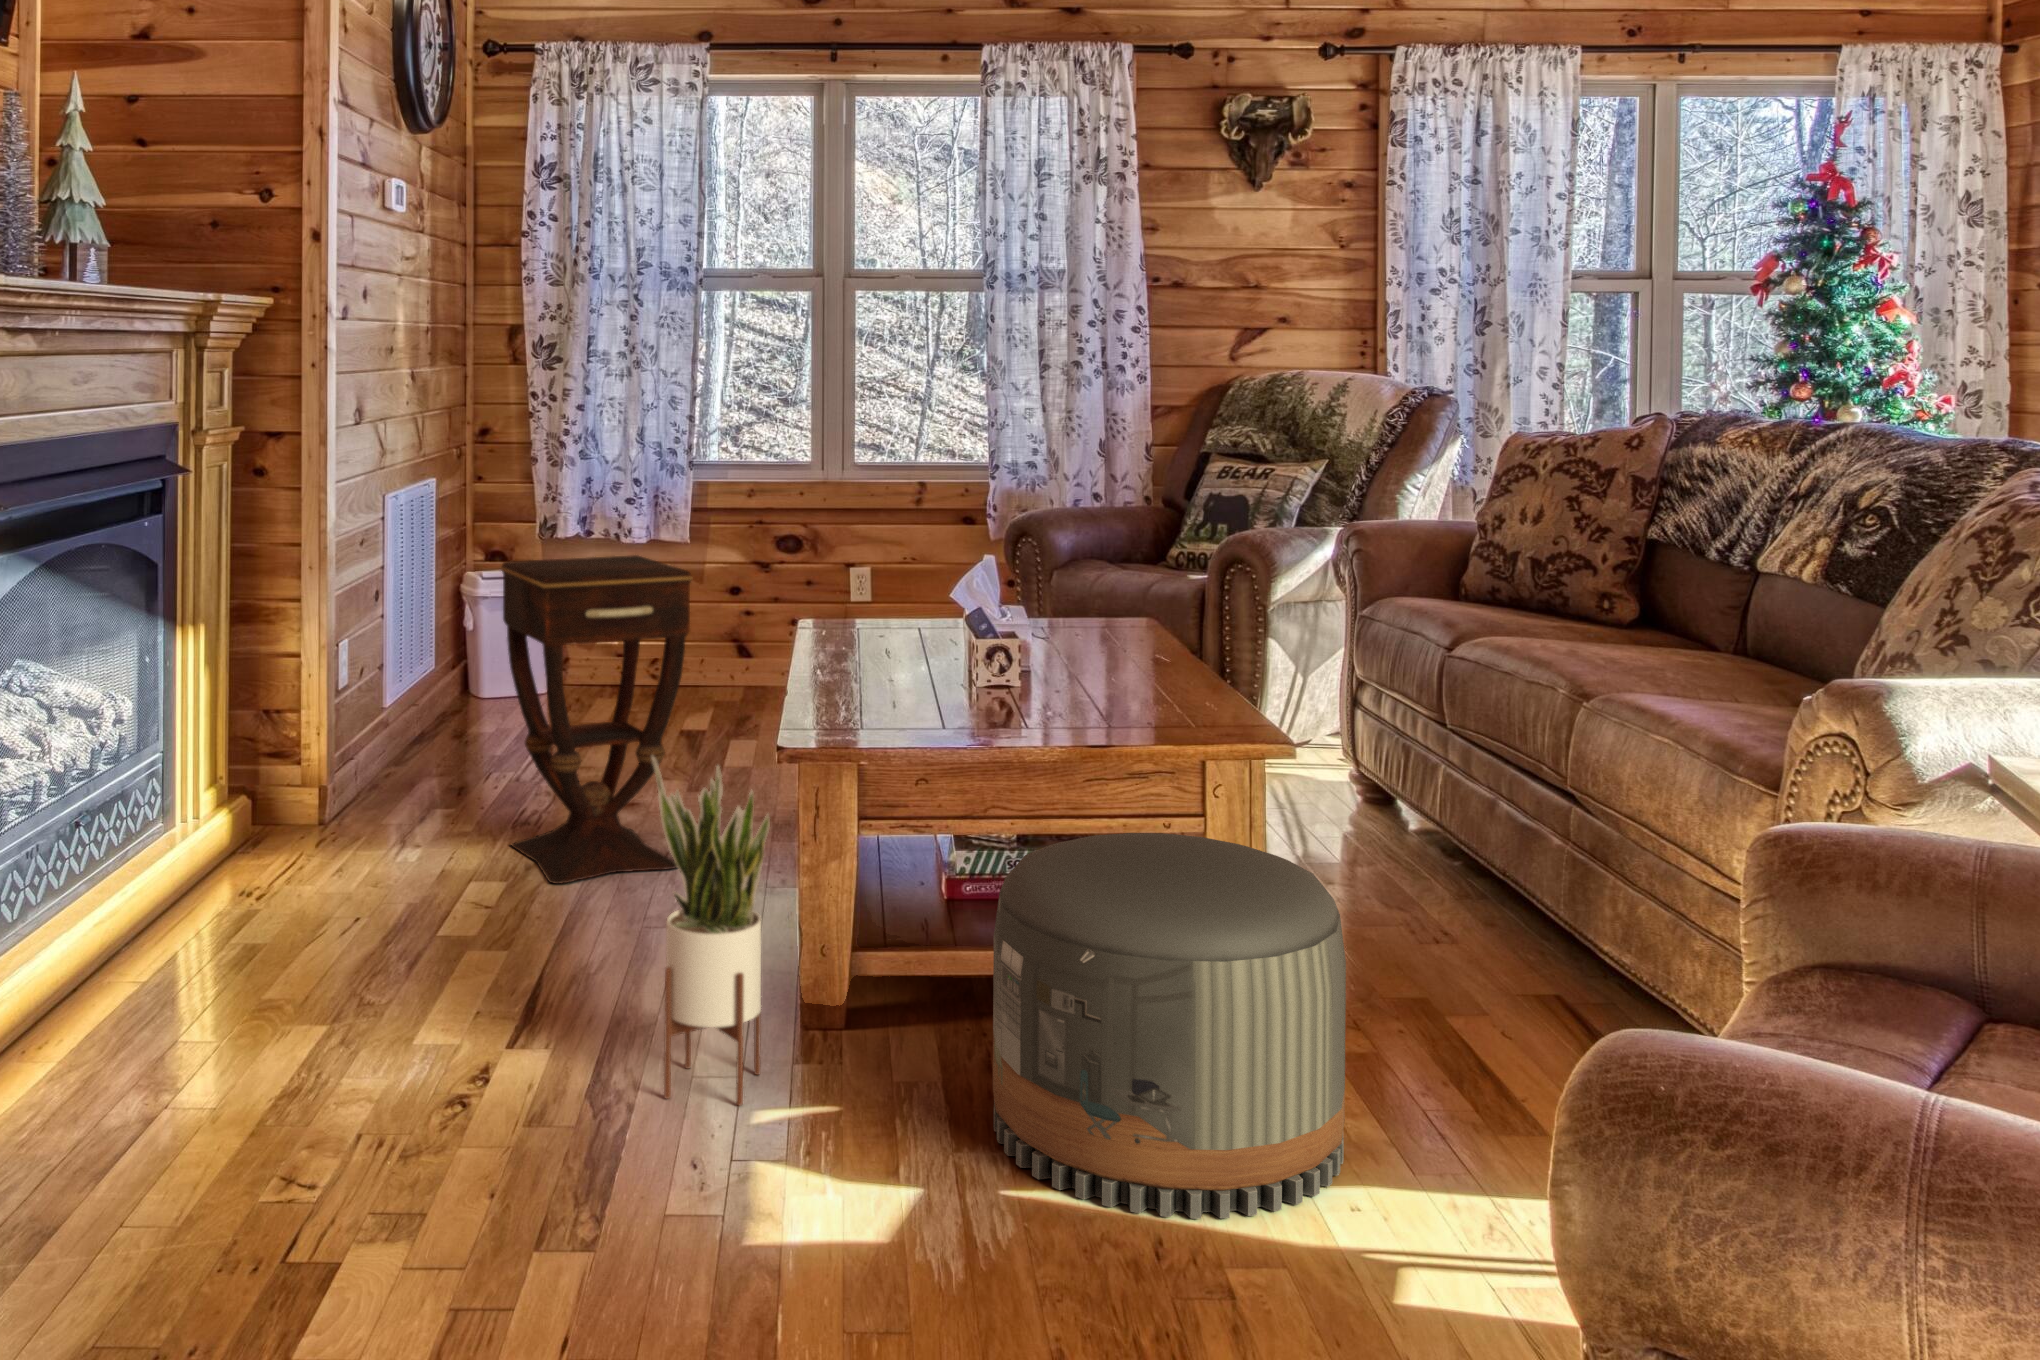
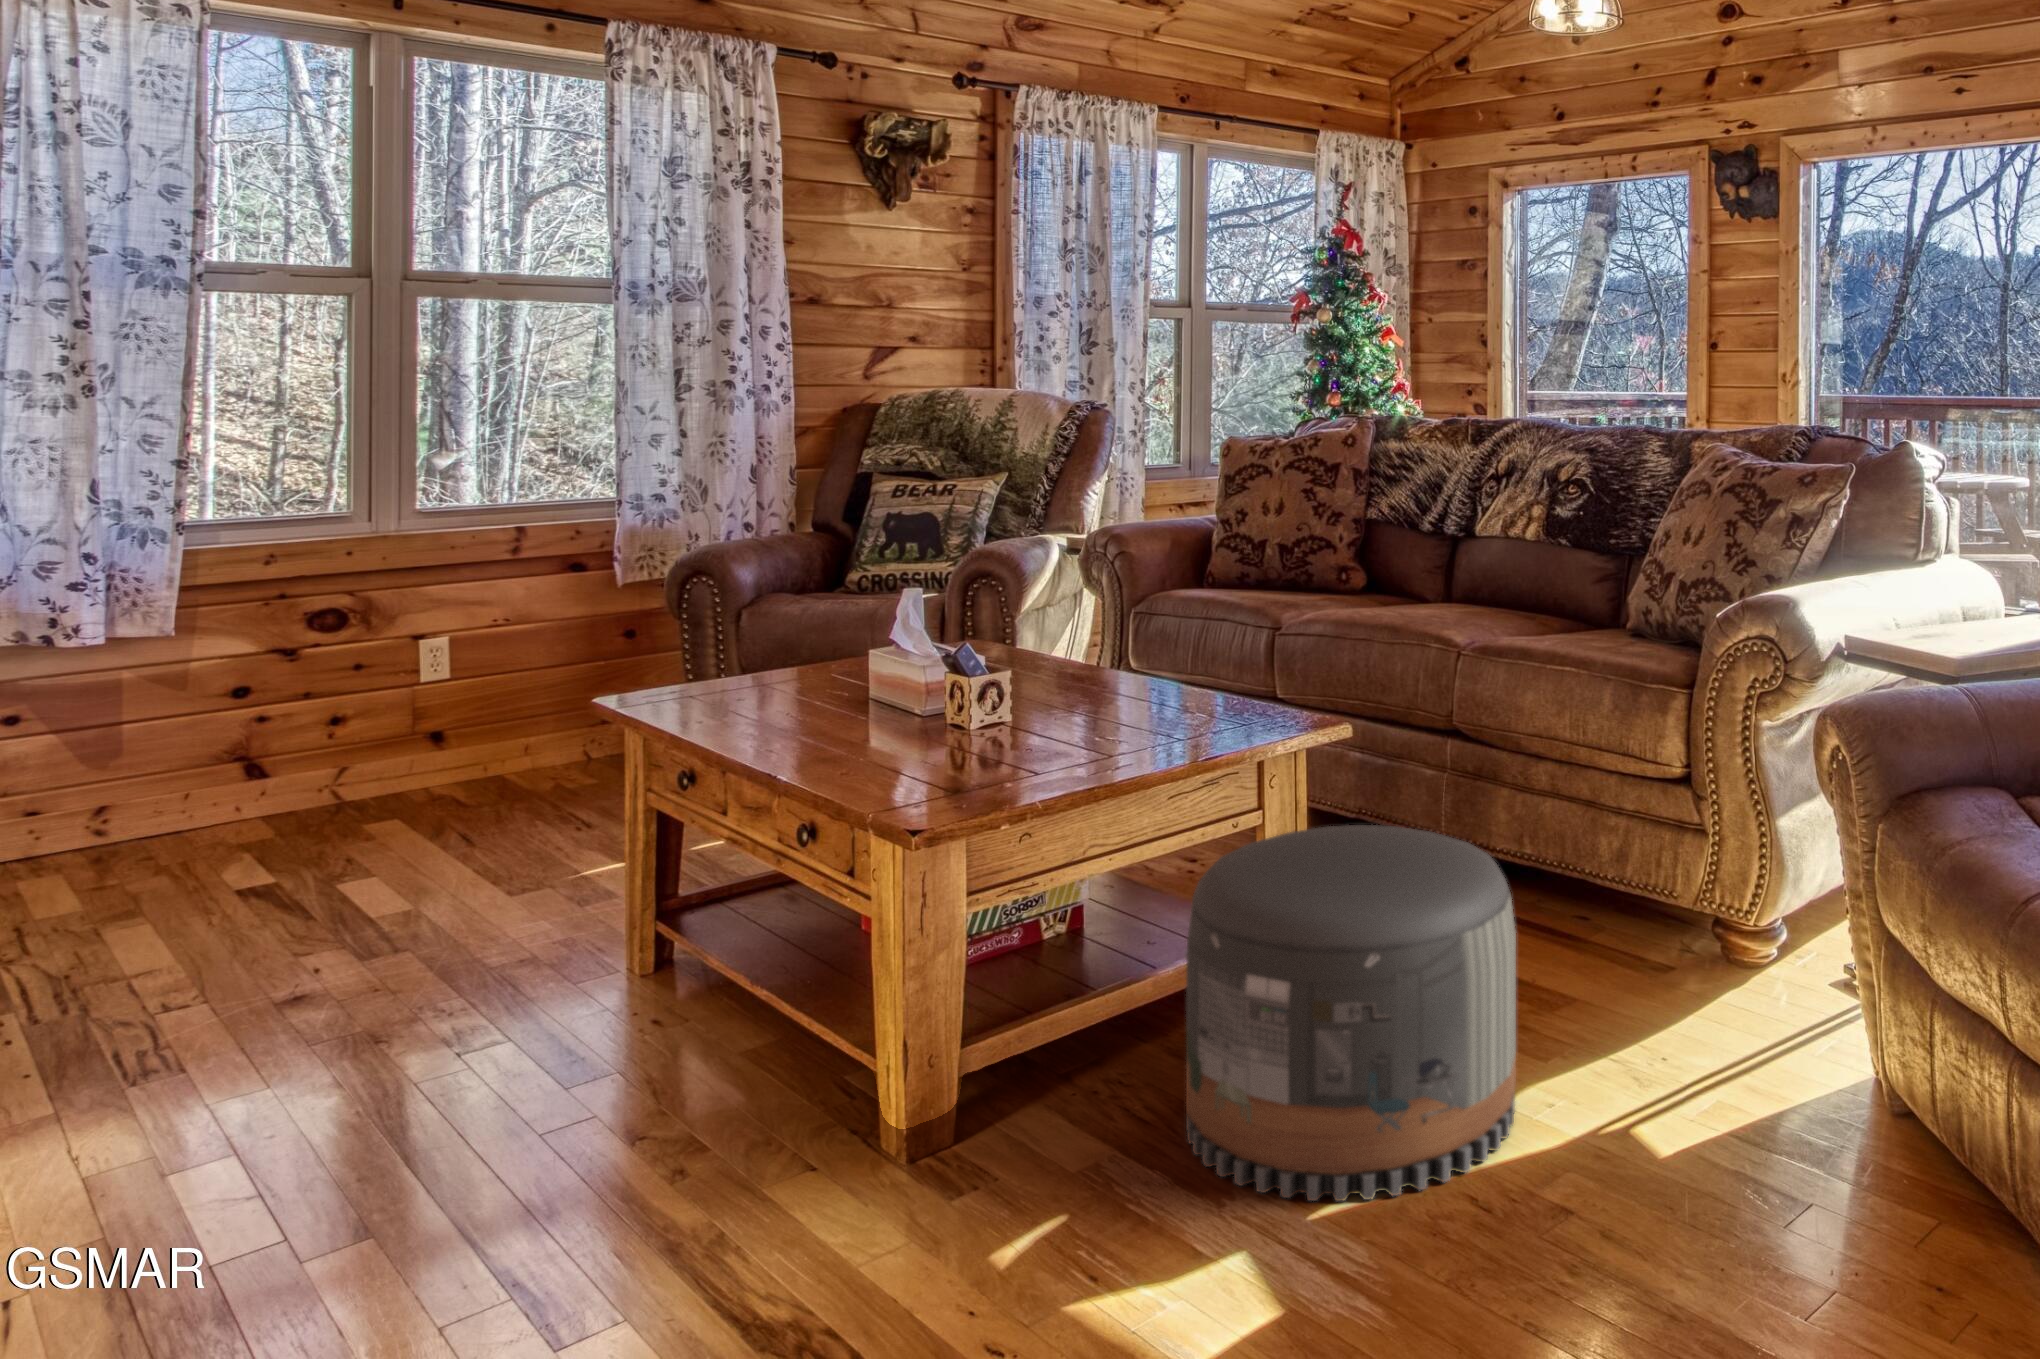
side table: present [501,555,692,884] -> none [125,648,495,1128]
potted plant: present [652,755,770,1105] -> none [782,873,969,1307]

